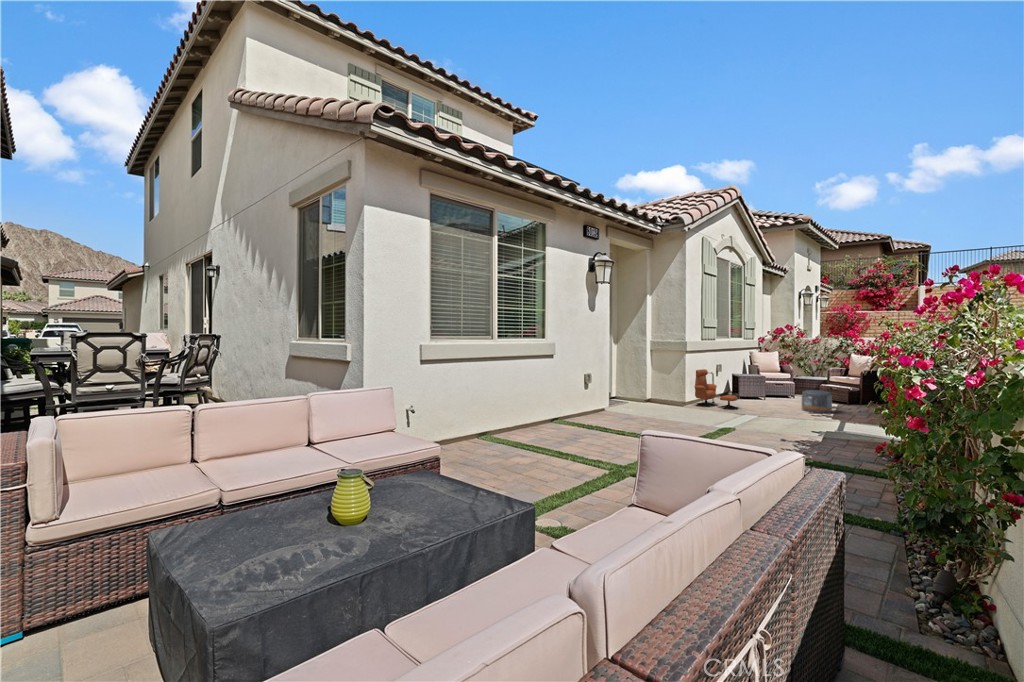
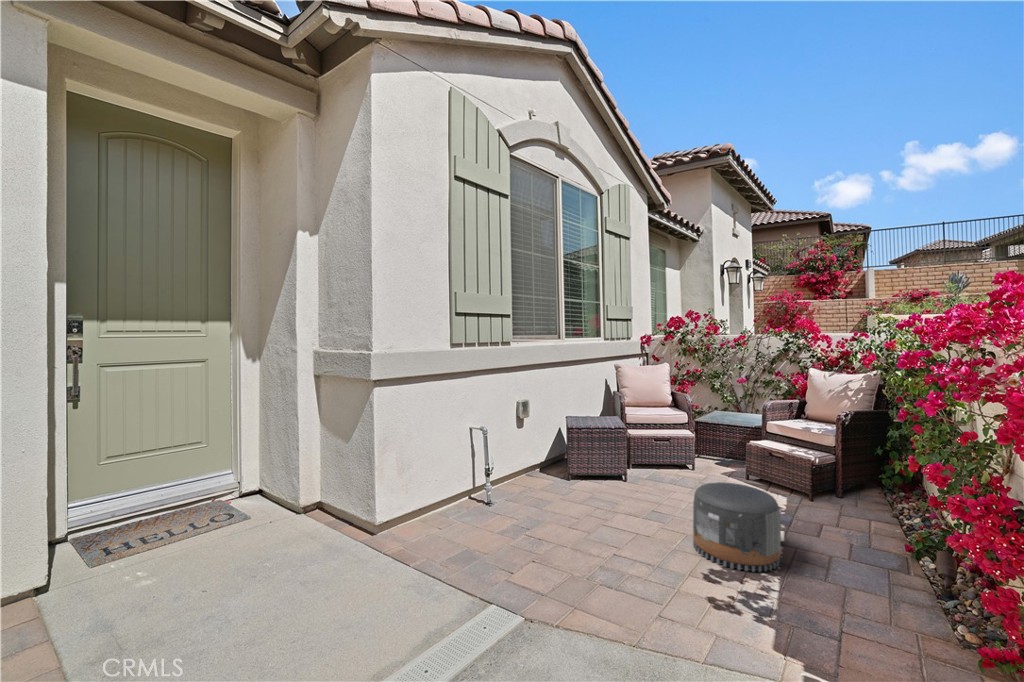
lounge chair: present [694,369,738,410] -> none [393,418,511,558]

